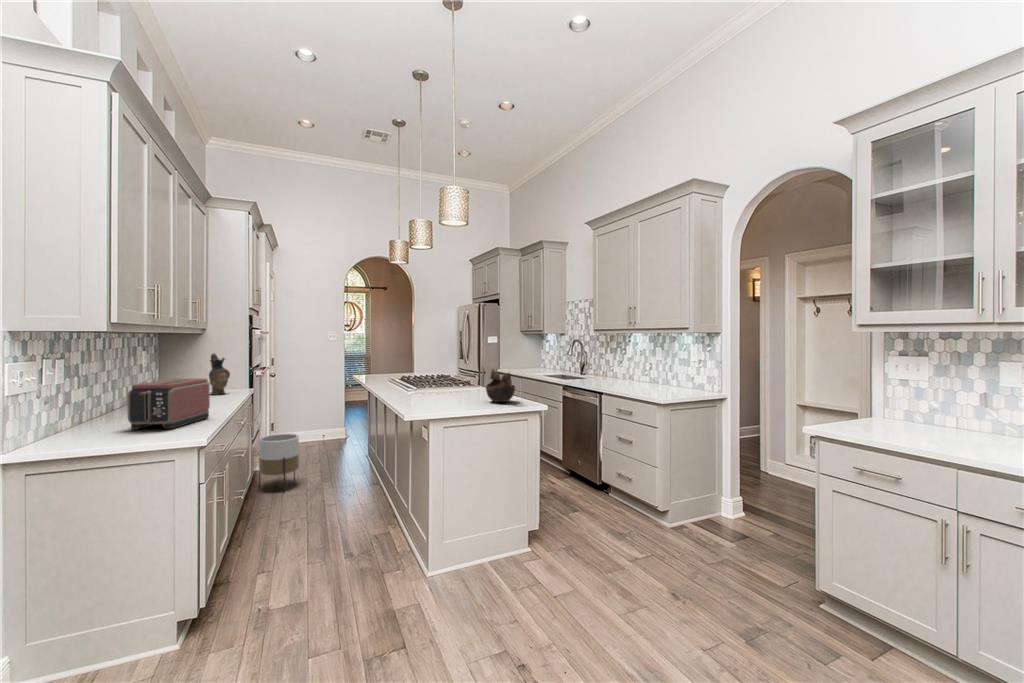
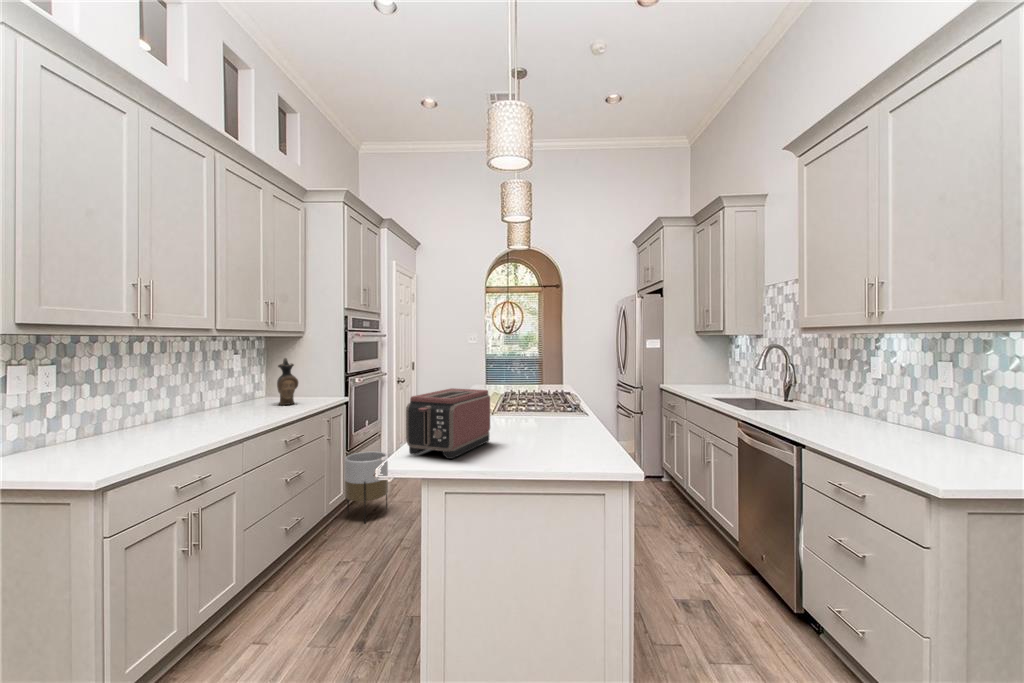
decorative bowl: present [486,369,515,402] -> none [541,394,594,457]
toaster: present [127,379,210,430] -> present [406,388,490,459]

